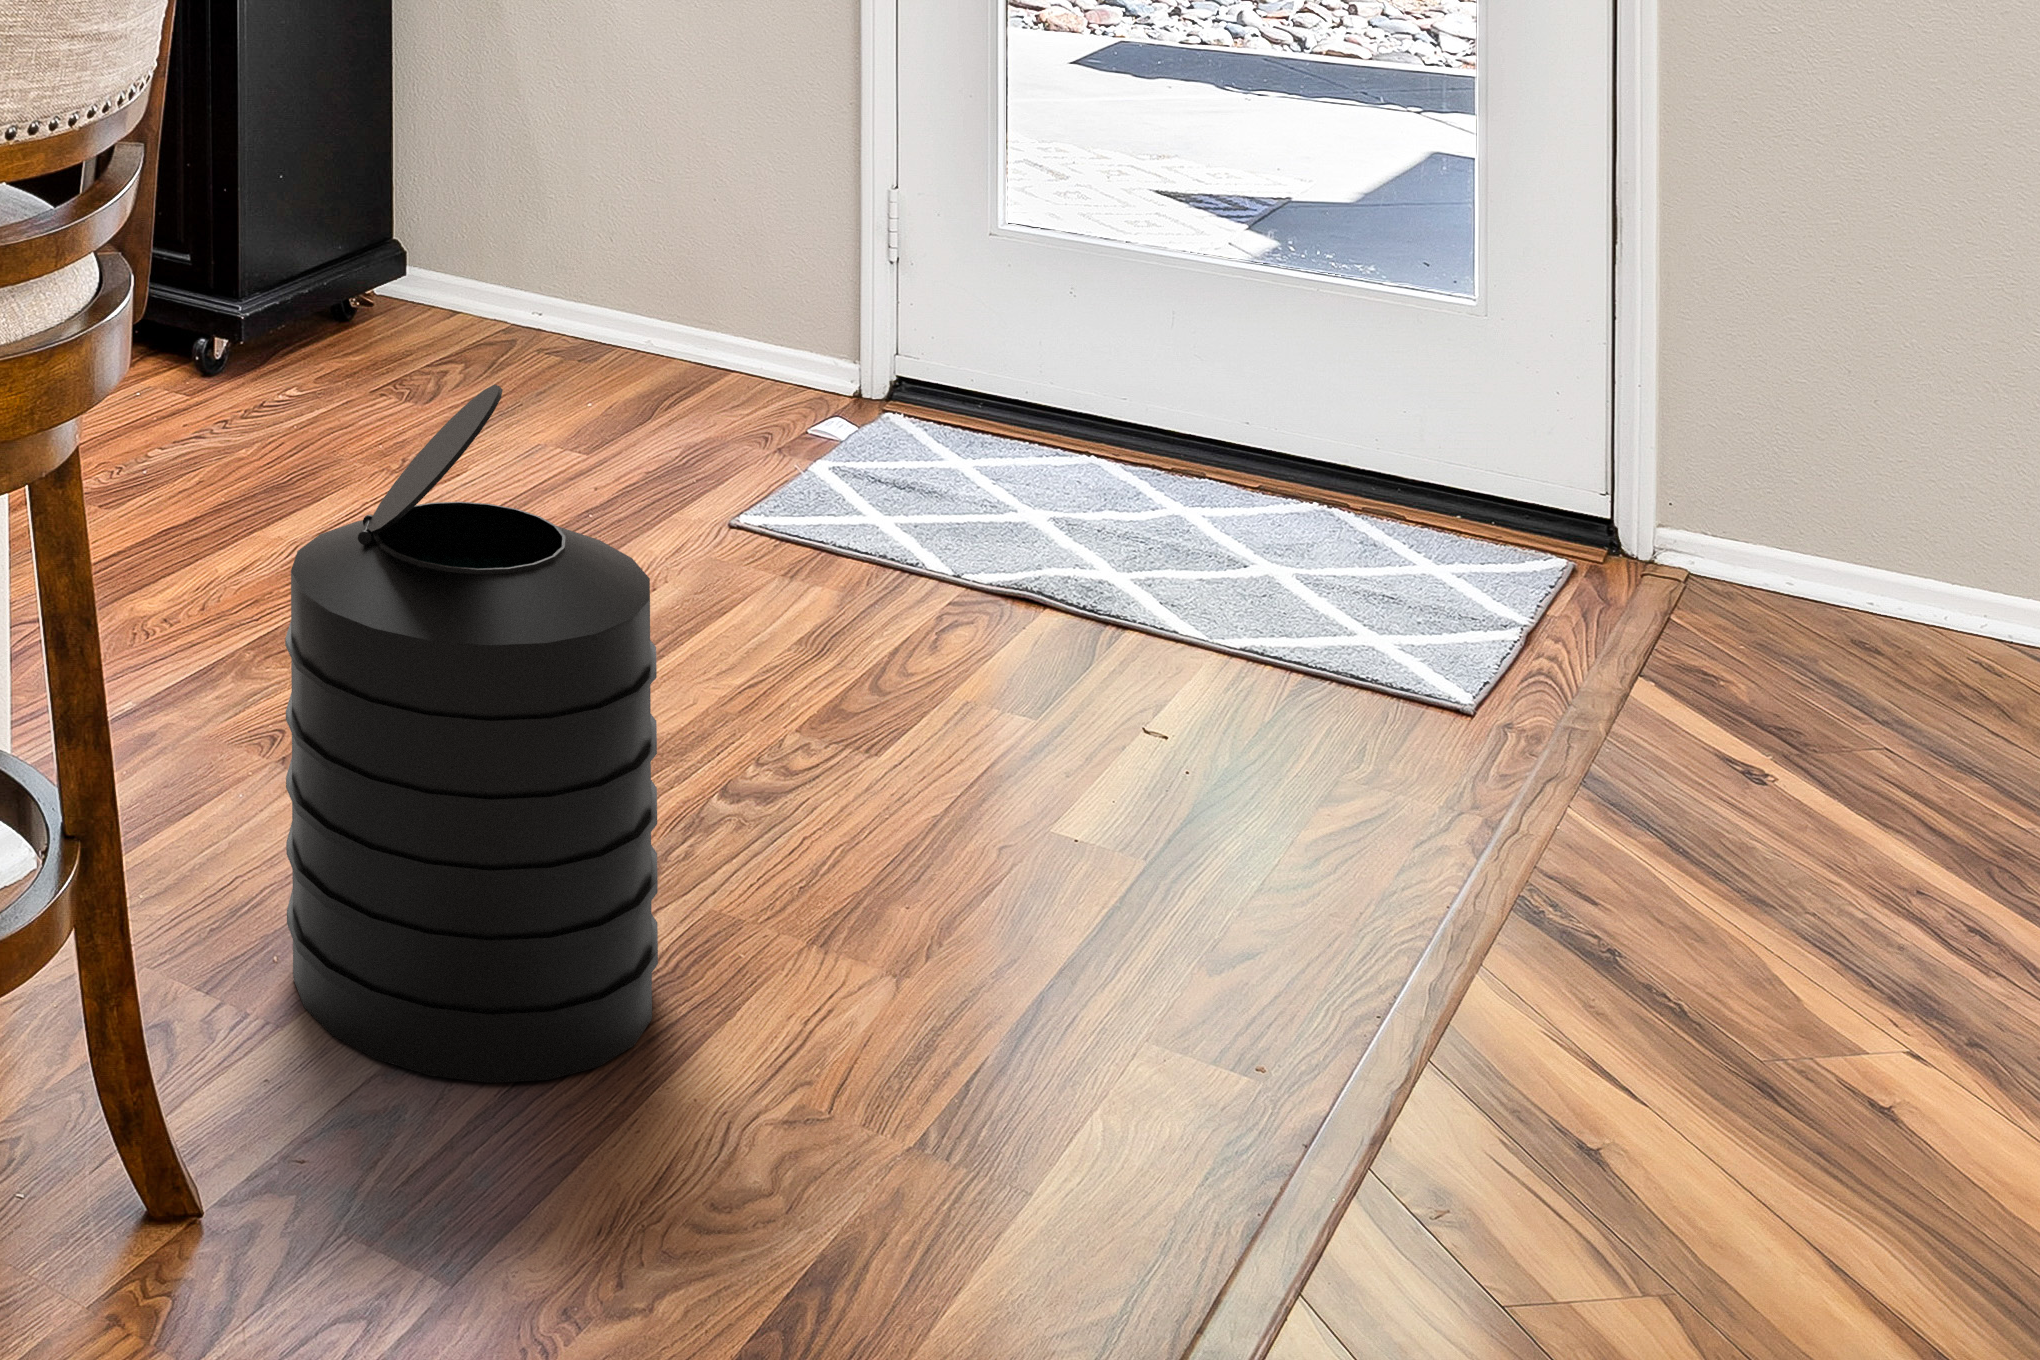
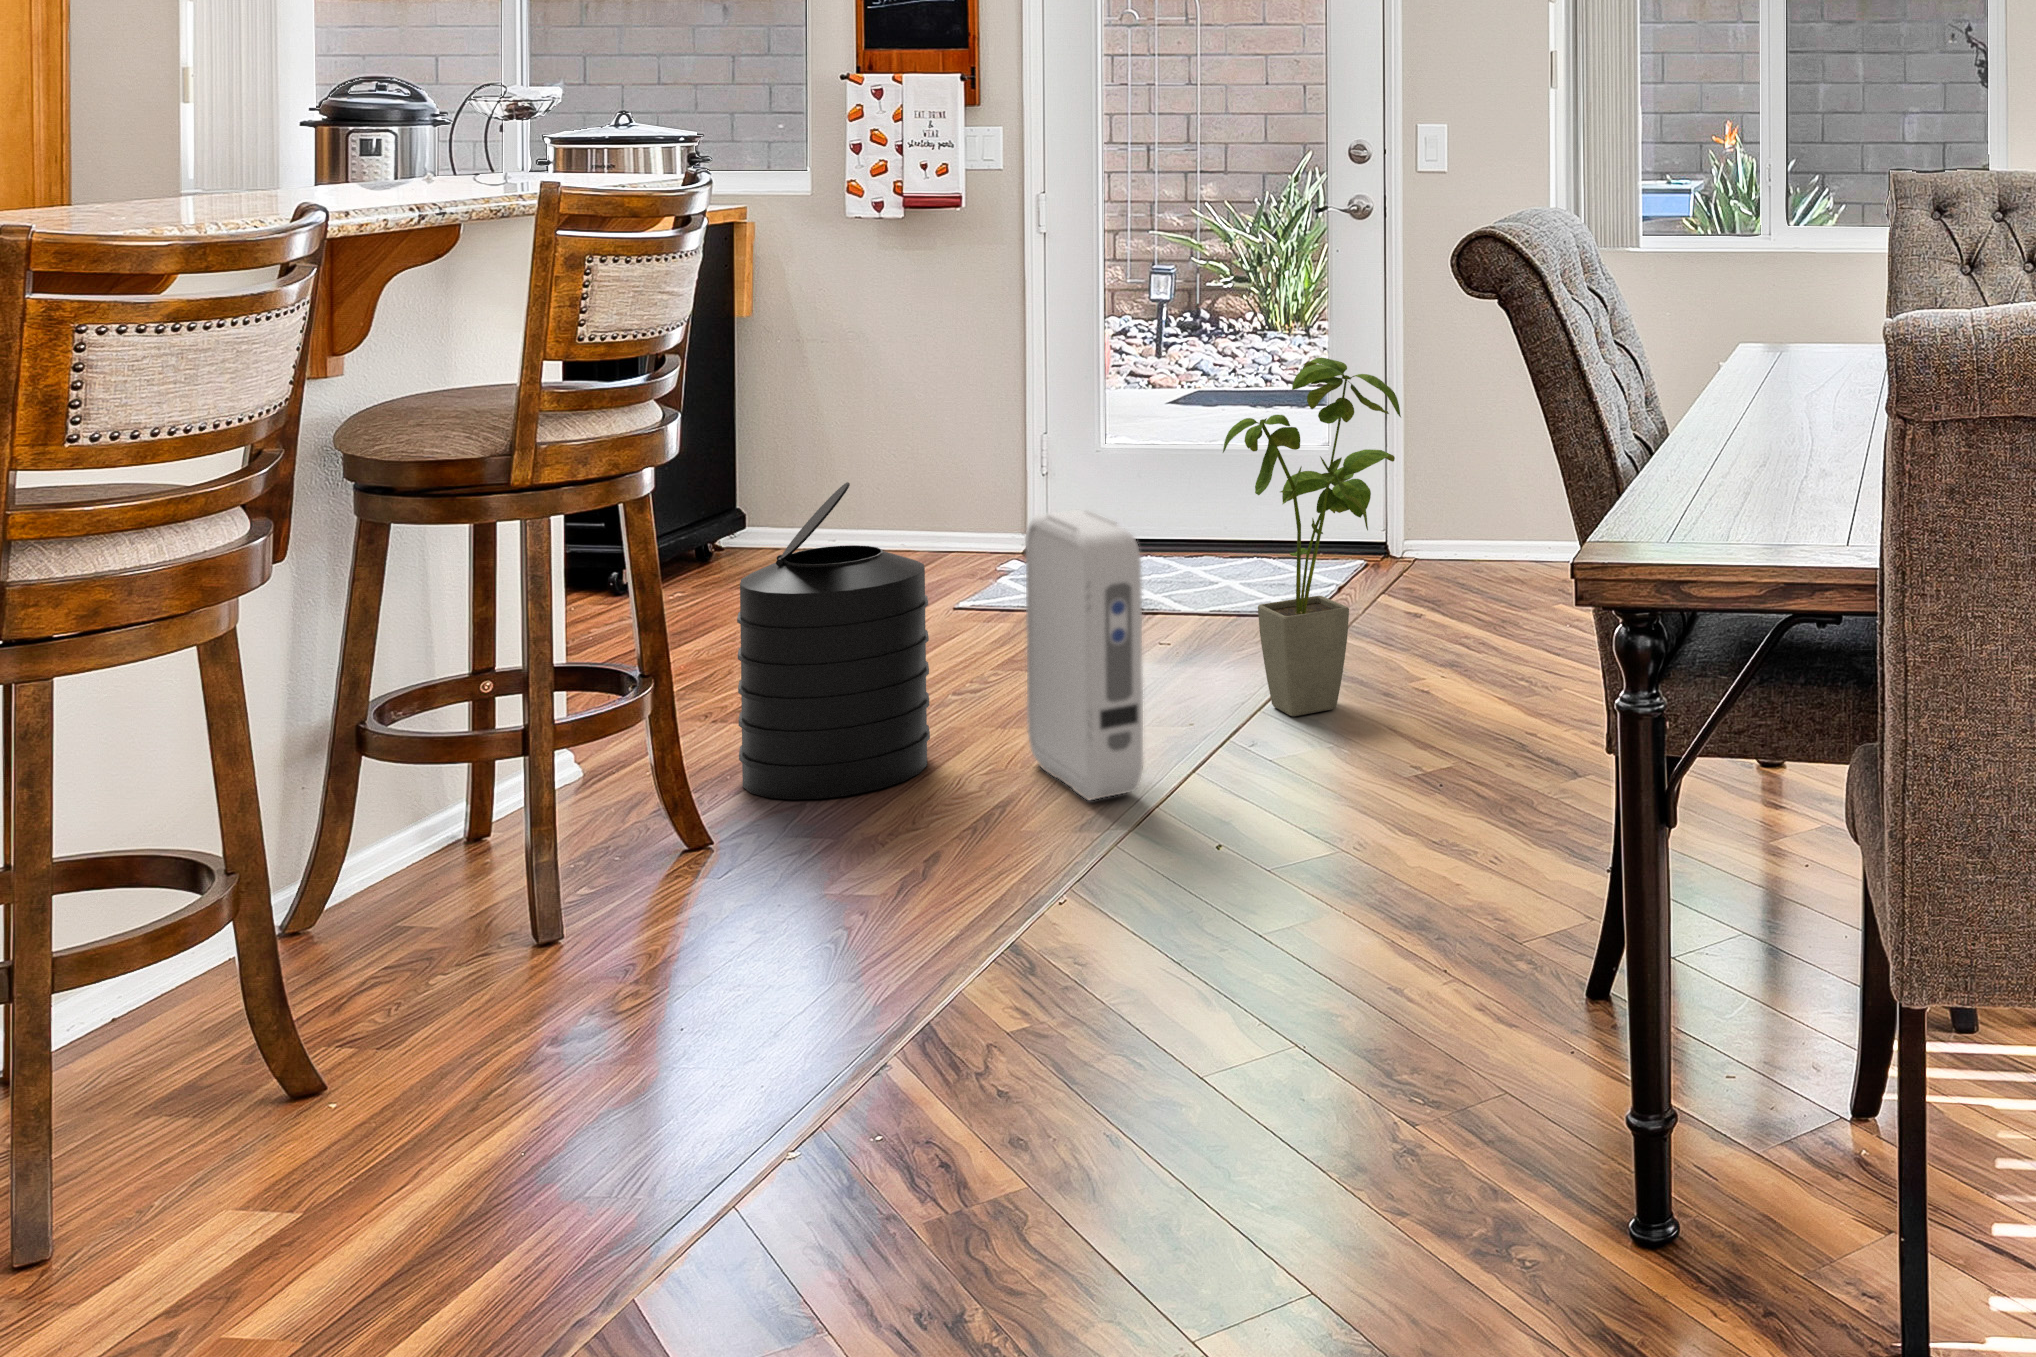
house plant: none [1320,225,1831,1089] -> present [1223,357,1401,716]
air purifier: none [866,533,1156,1309] -> present [1026,510,1143,800]

